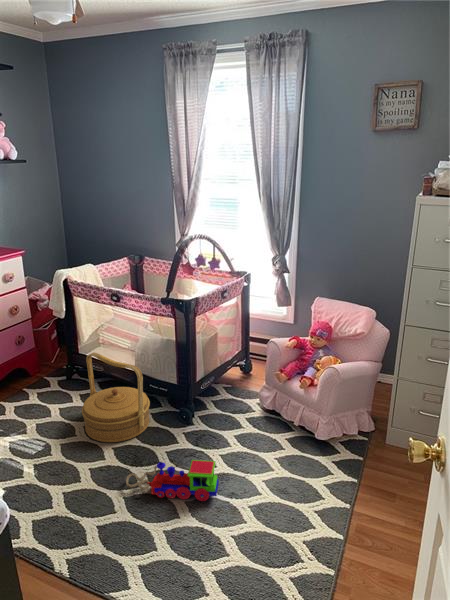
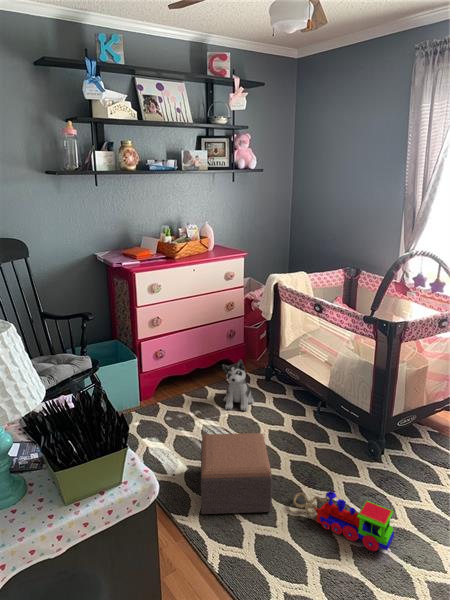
woven basket: present [82,353,150,442] -> none [268,359,337,456]
plush toy: none [20,363,60,418] -> present [222,359,254,411]
footstool: none [17,430,107,528] -> present [201,433,272,514]

